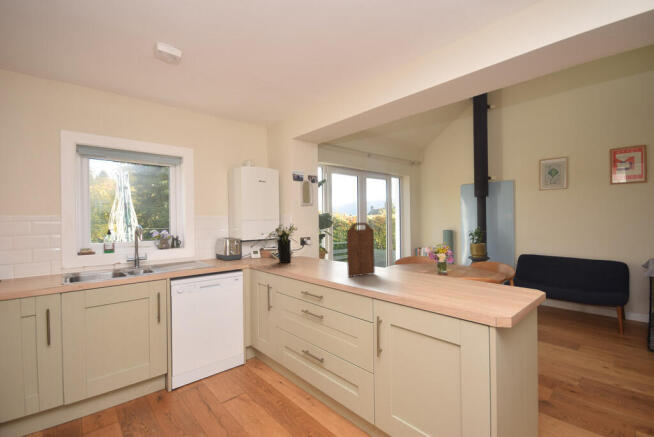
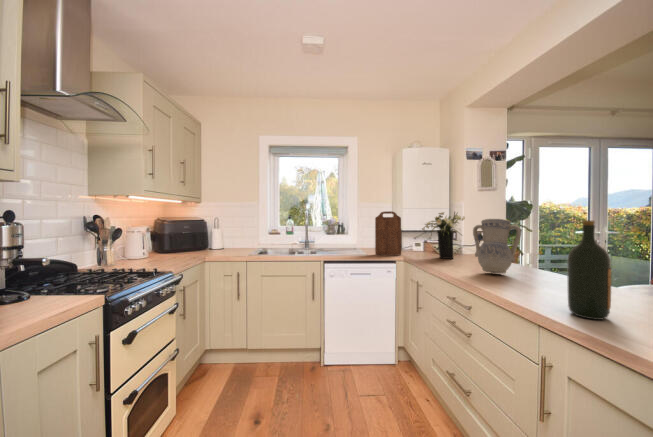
cutting board: present [347,223,375,277] -> present [375,211,401,255]
vase: none [312,230,343,269] -> present [473,219,521,273]
wine bottle: none [381,232,400,287] -> present [567,220,611,320]

